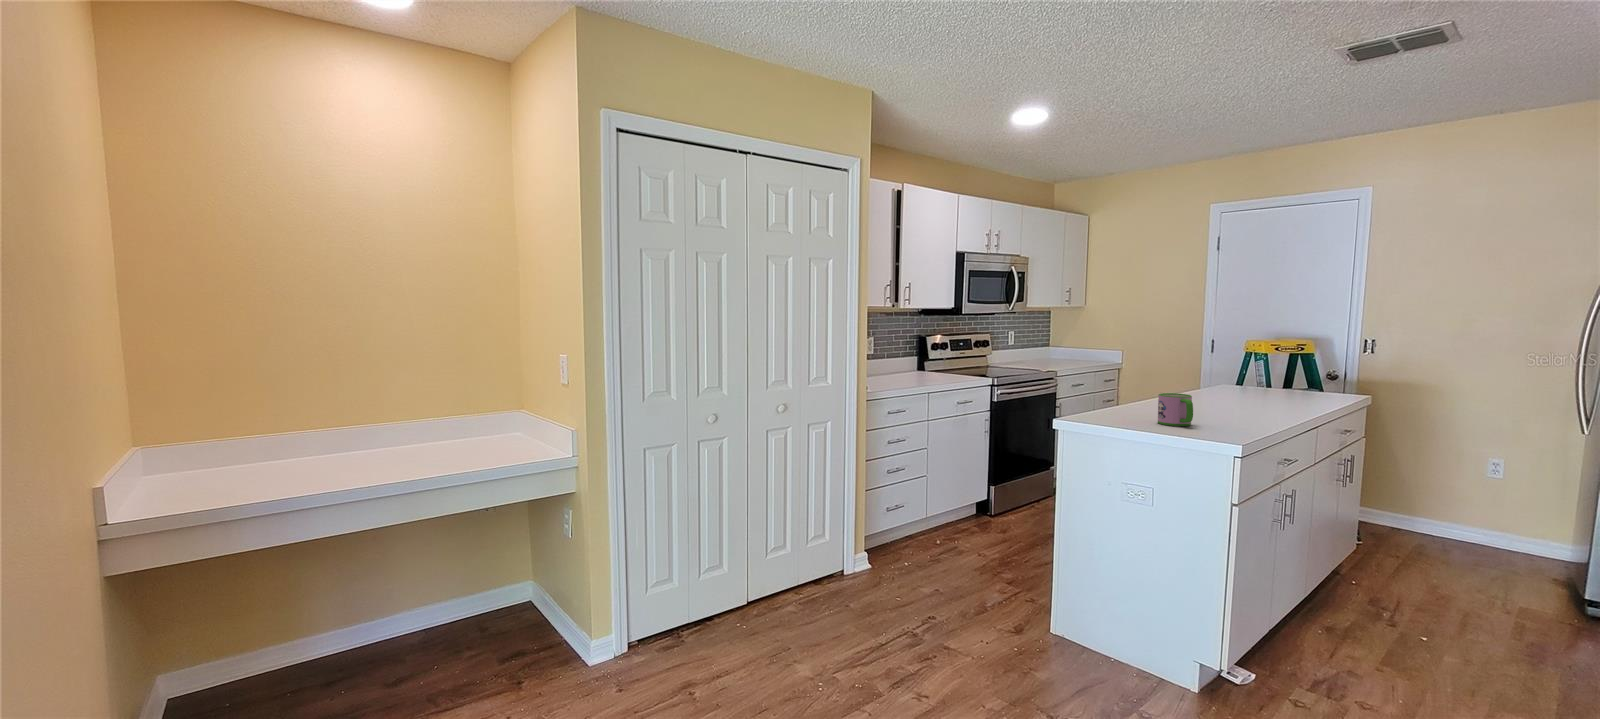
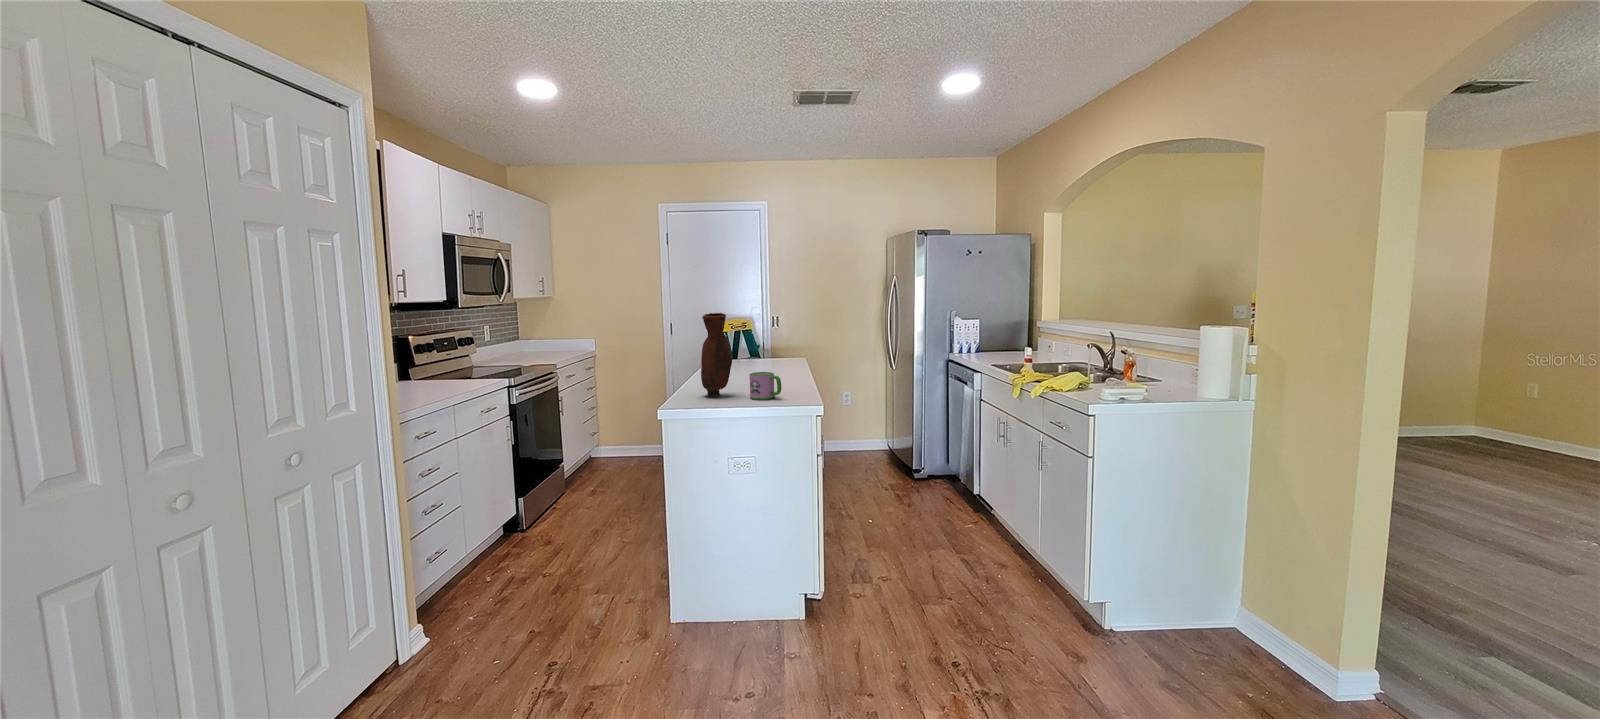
vase: none [1112,322,1150,415] -> present [701,313,732,396]

